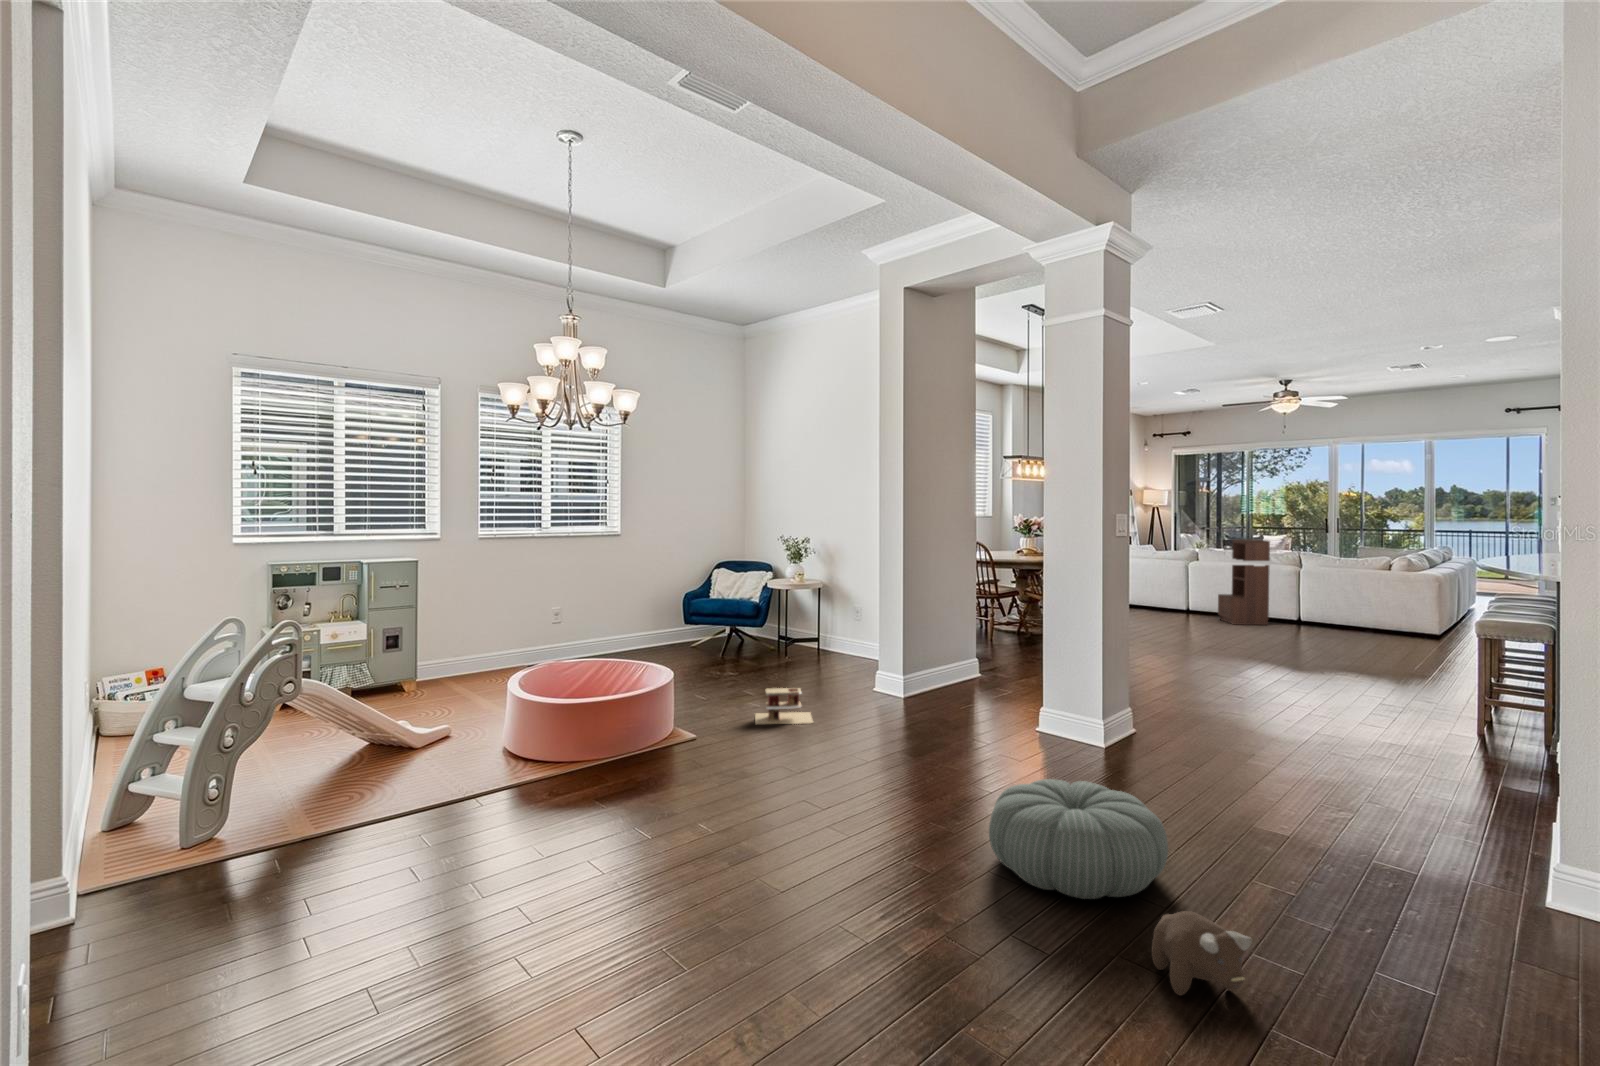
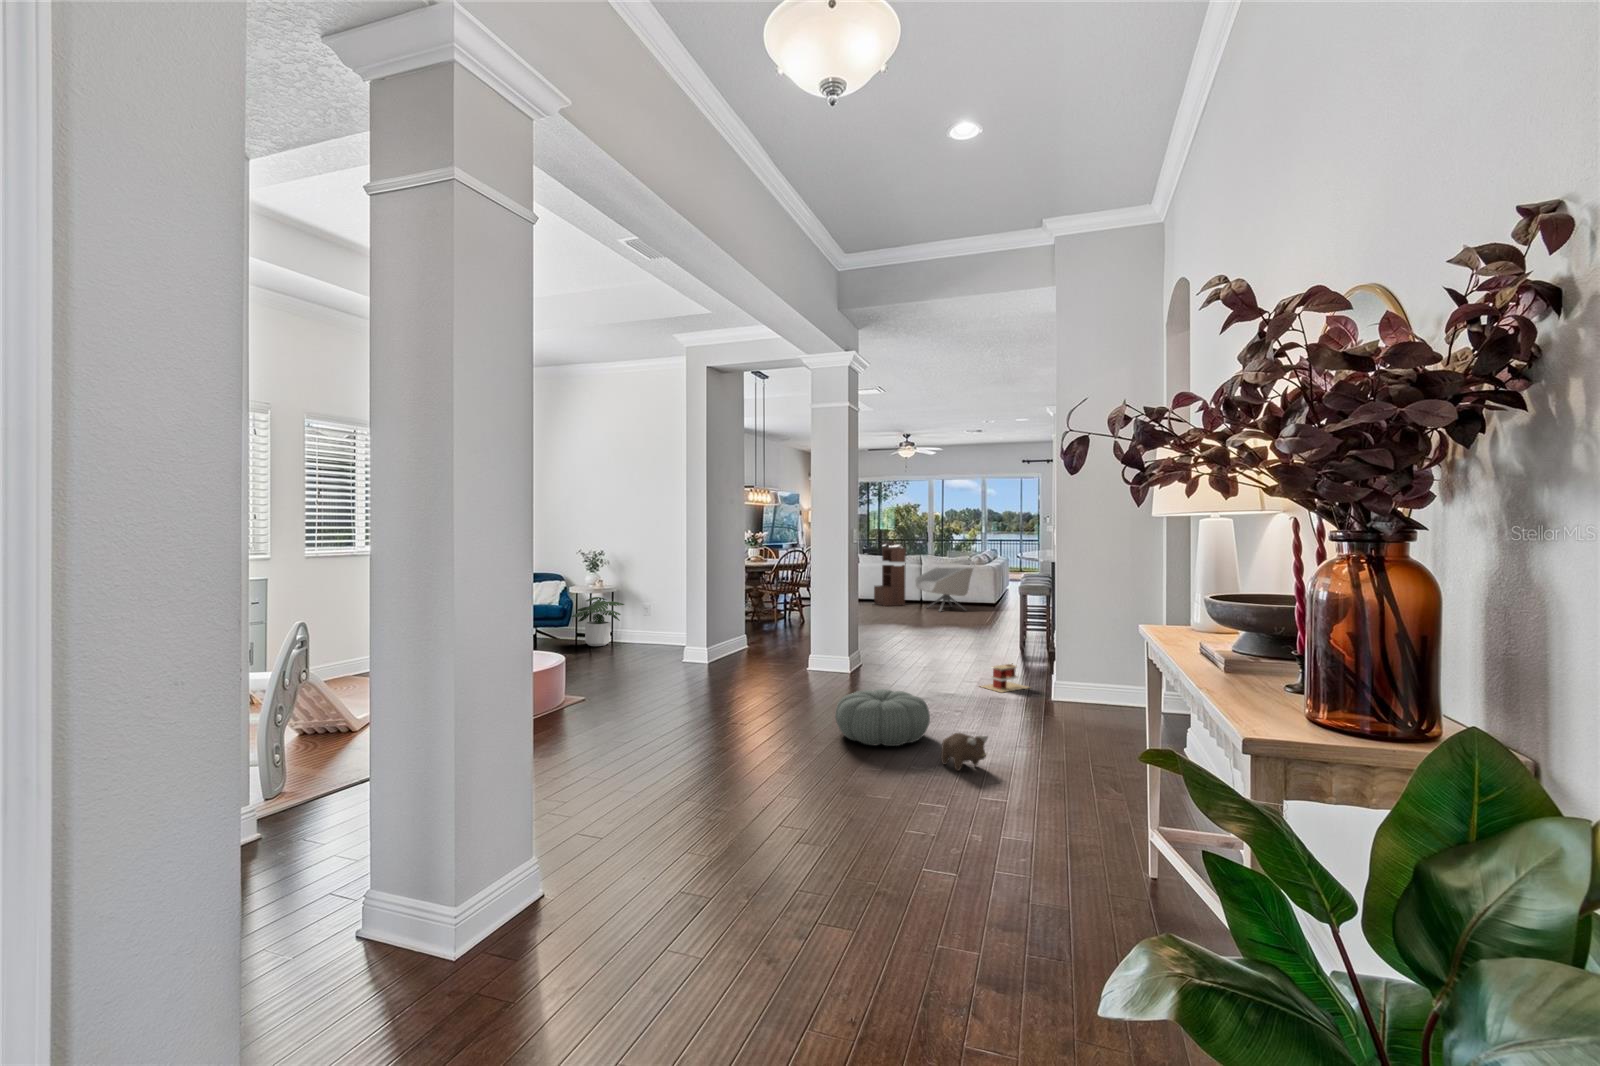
armchair: none [1285,560,1392,640] -> present [916,560,975,611]
potted plant: none [766,594,833,654] -> present [571,597,624,646]
toy house: present [755,688,813,724] -> present [982,663,1028,692]

